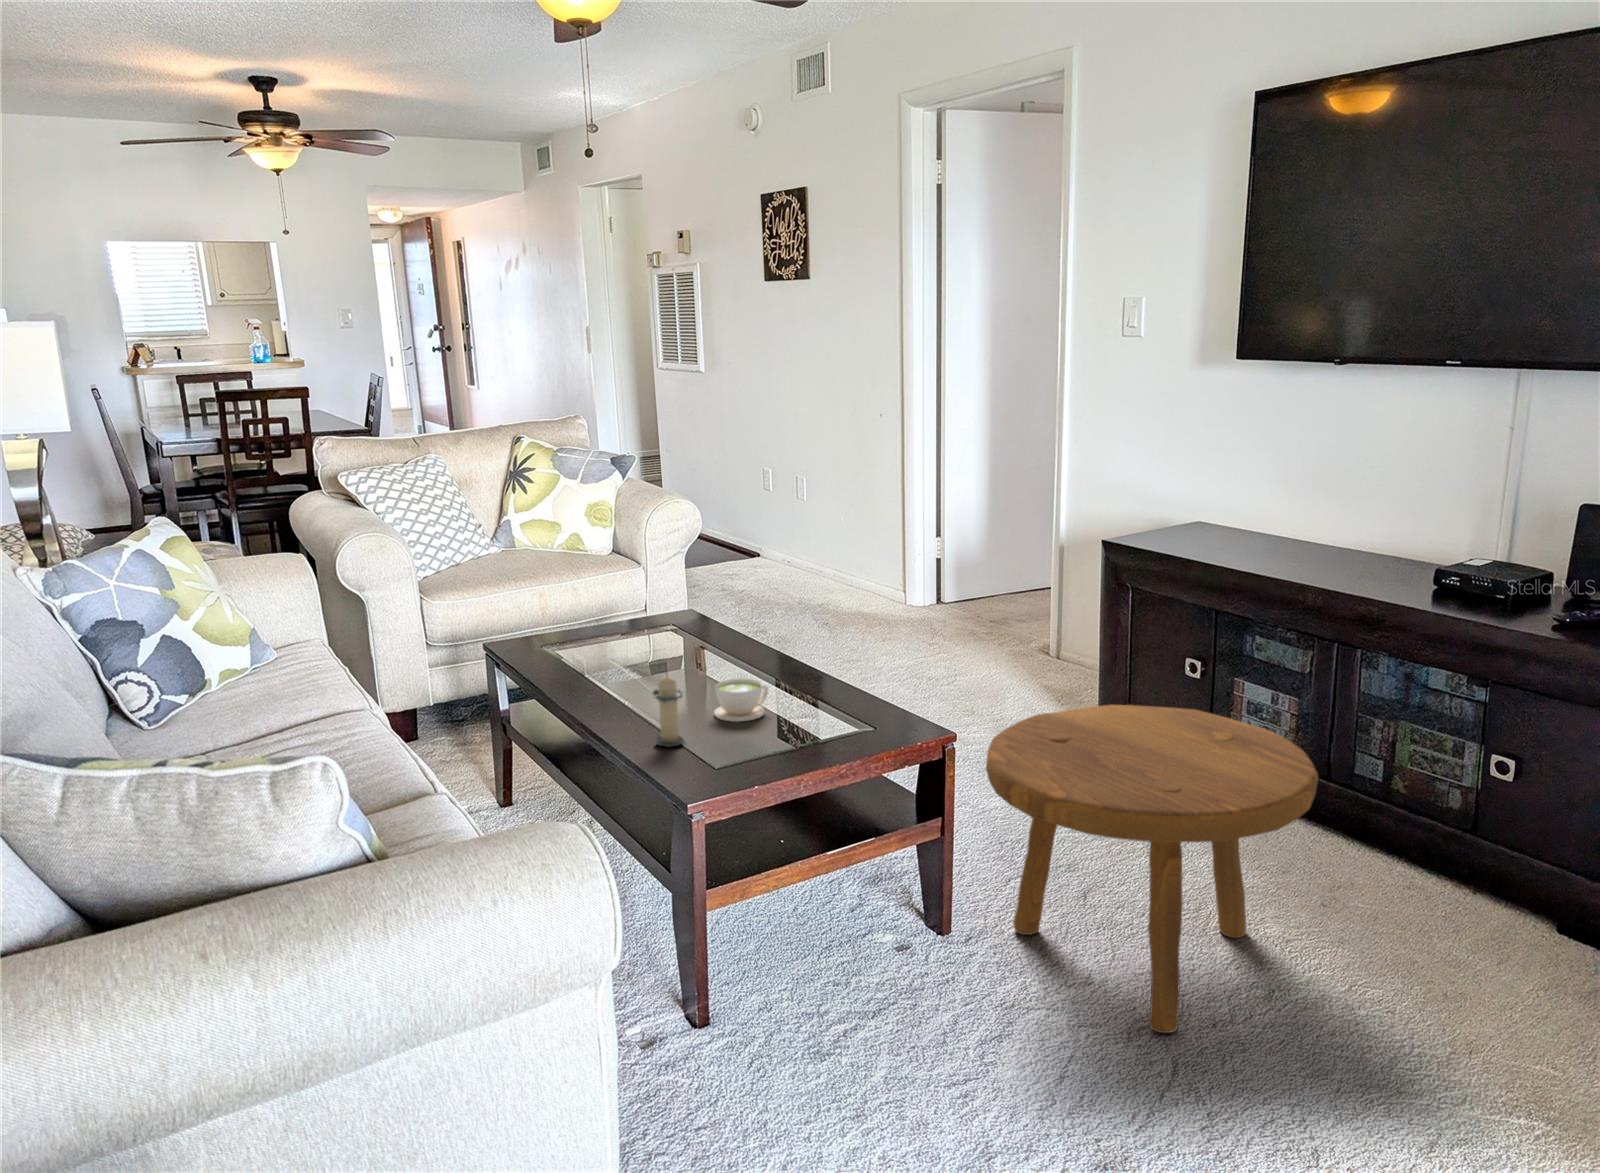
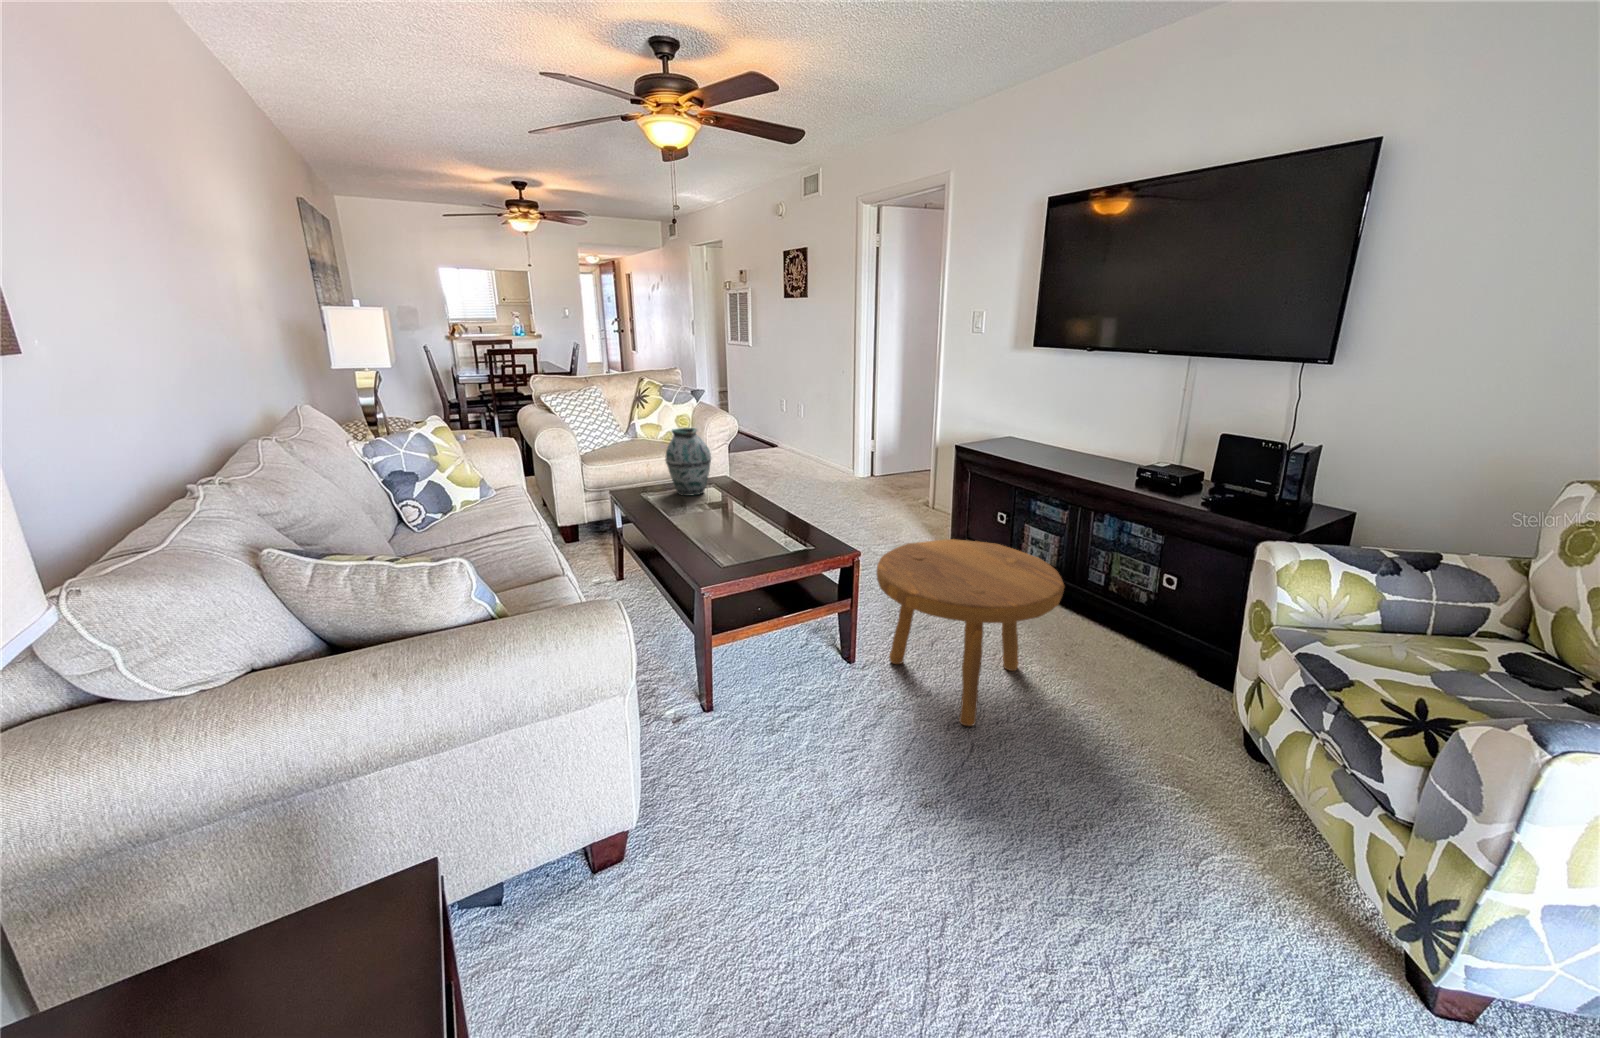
vase: none [580,523,664,647] -> present [665,428,711,496]
candle: present [653,674,684,747] -> none [689,512,711,555]
coffee cup: present [714,679,768,722] -> none [729,517,760,541]

